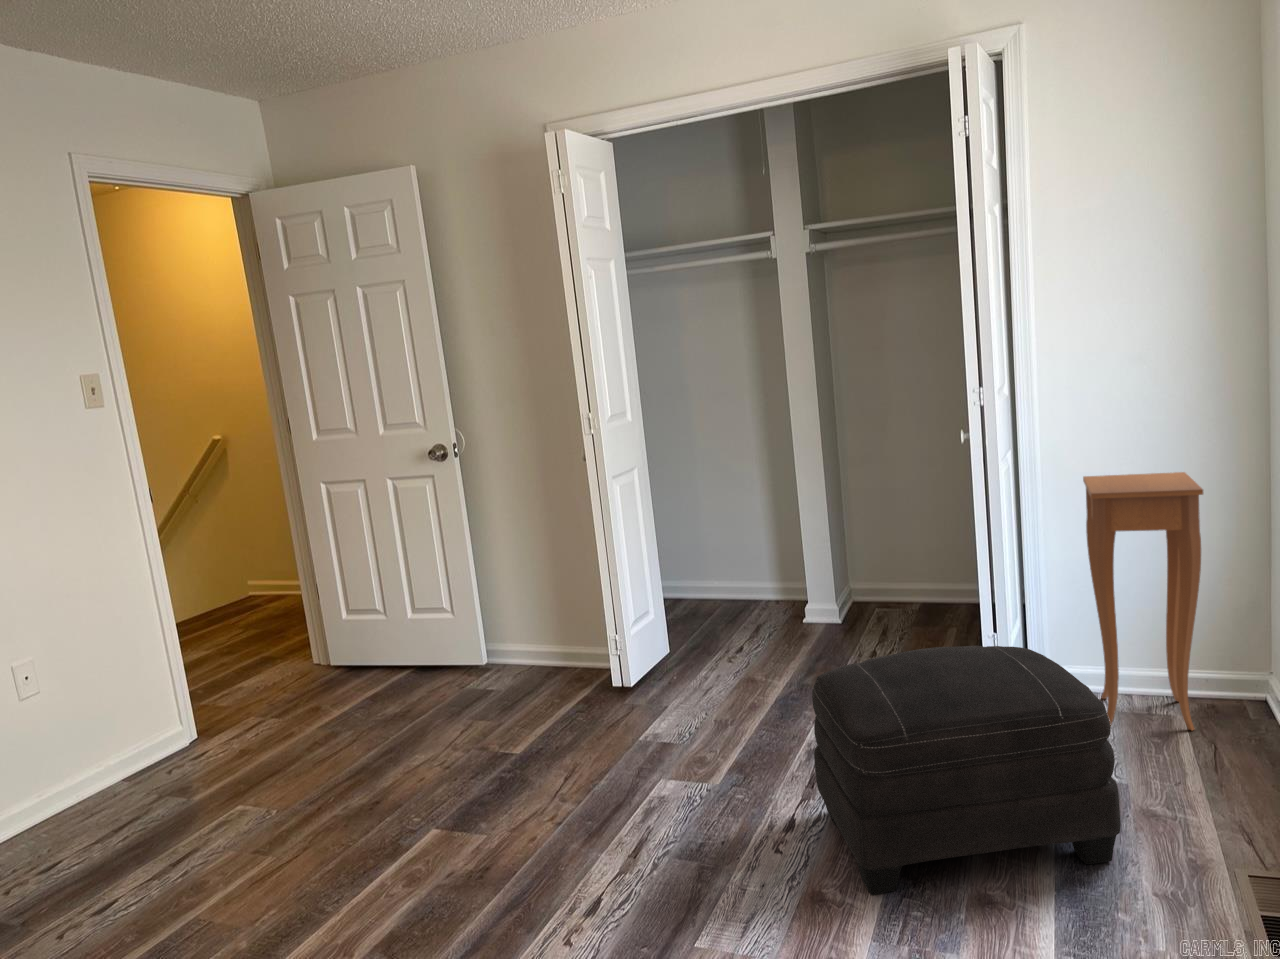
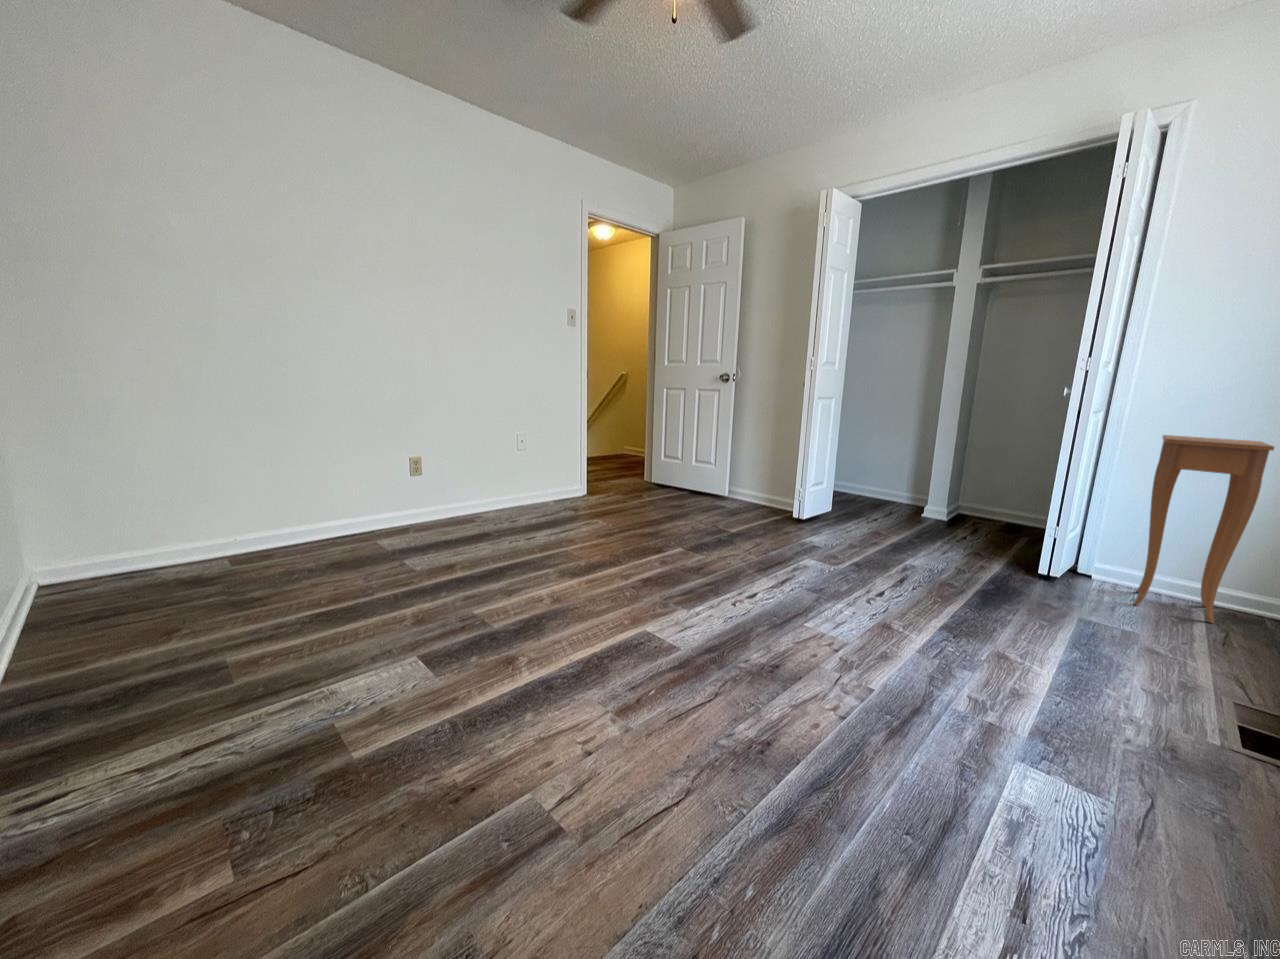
ottoman: present [812,646,1121,895] -> none [903,506,1135,665]

